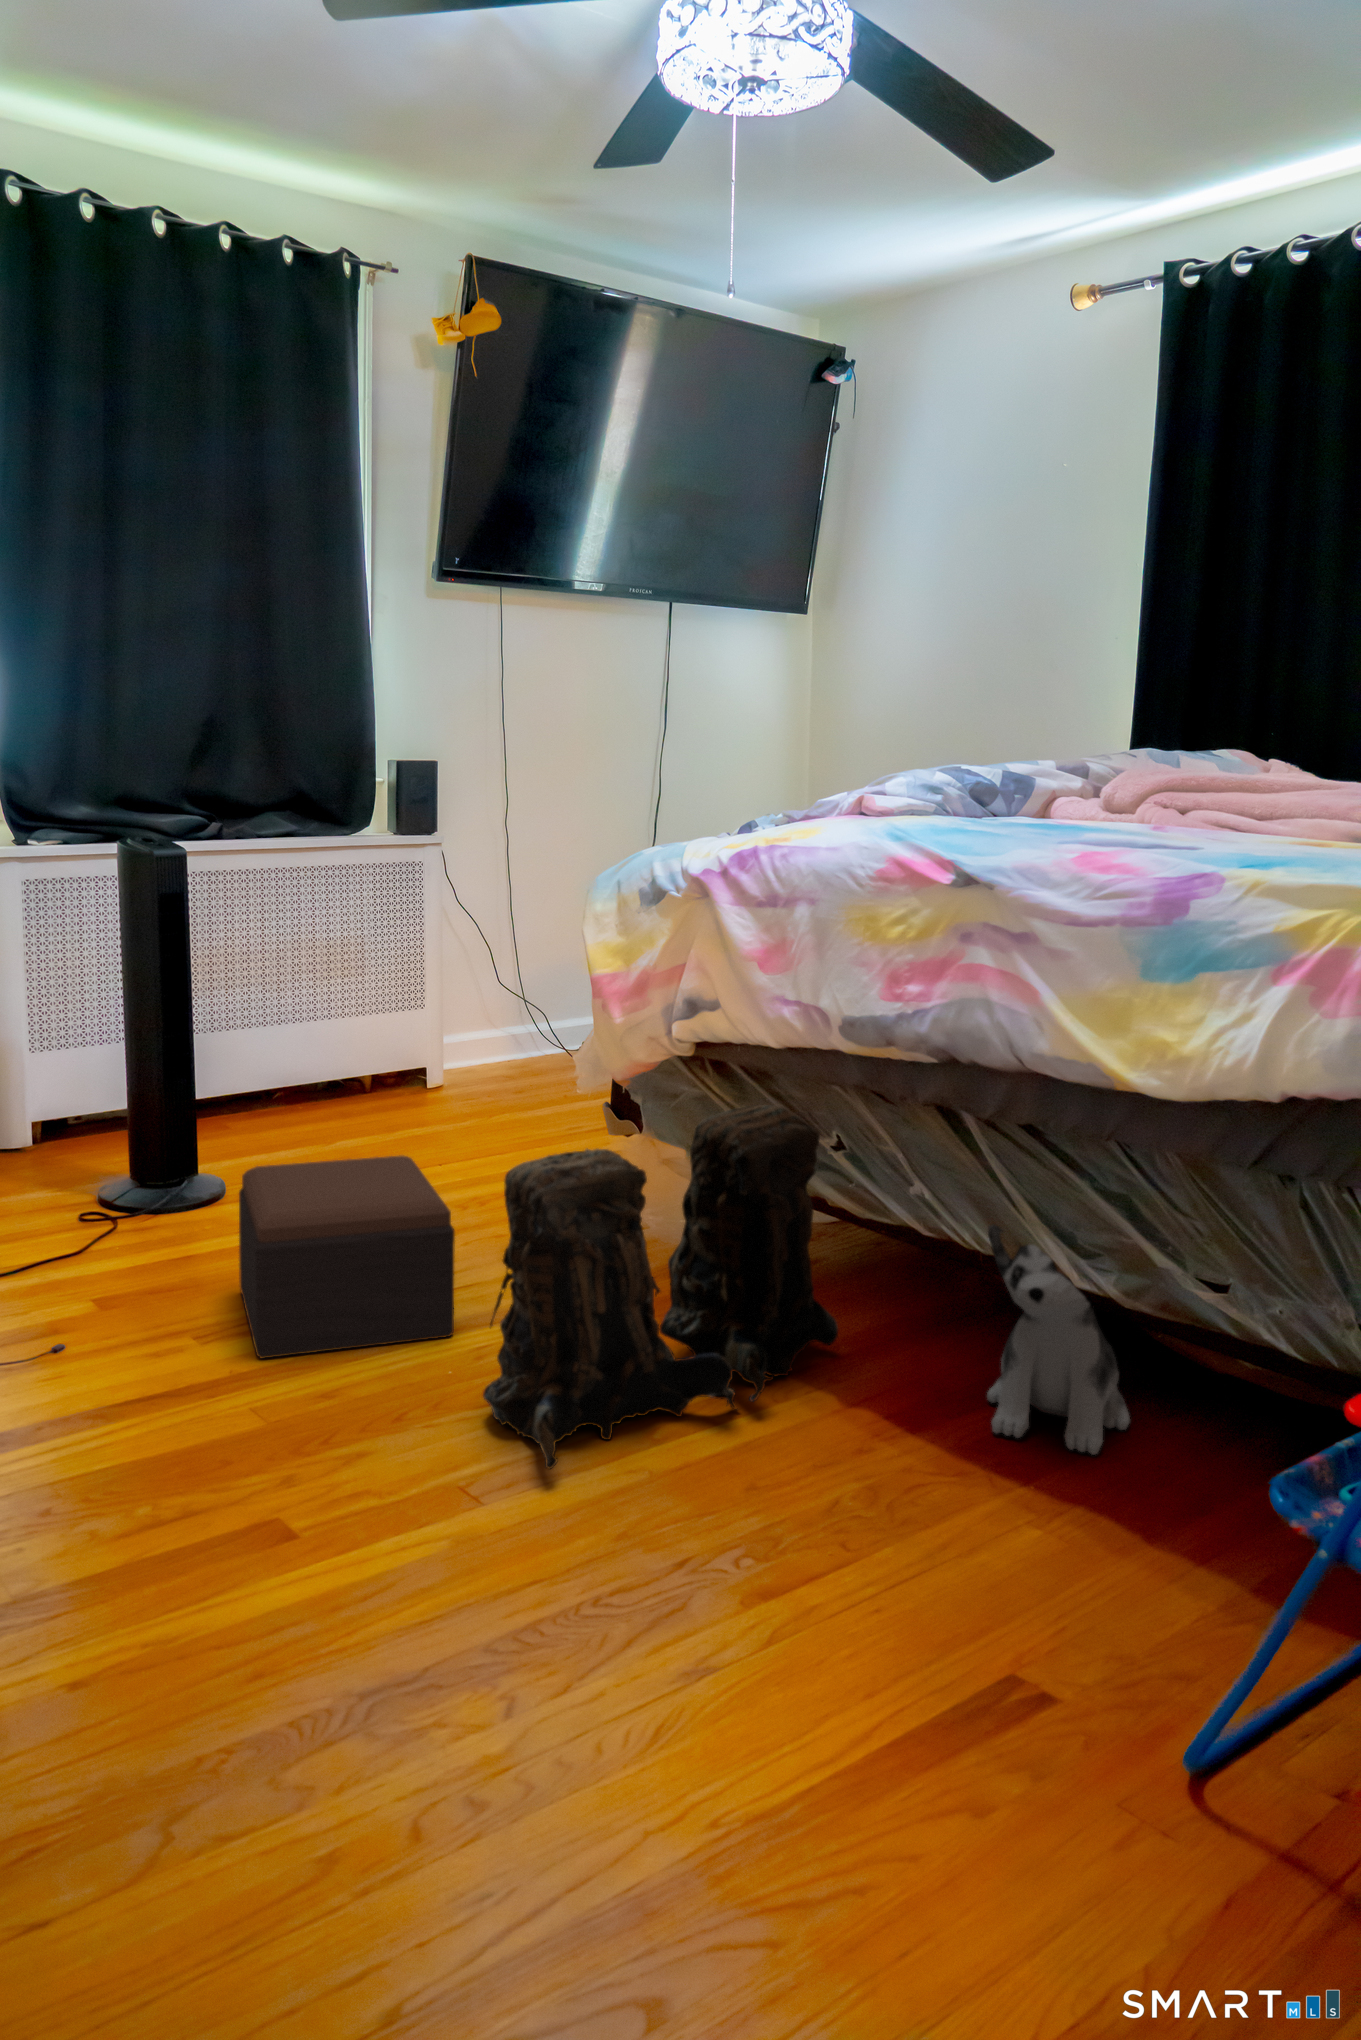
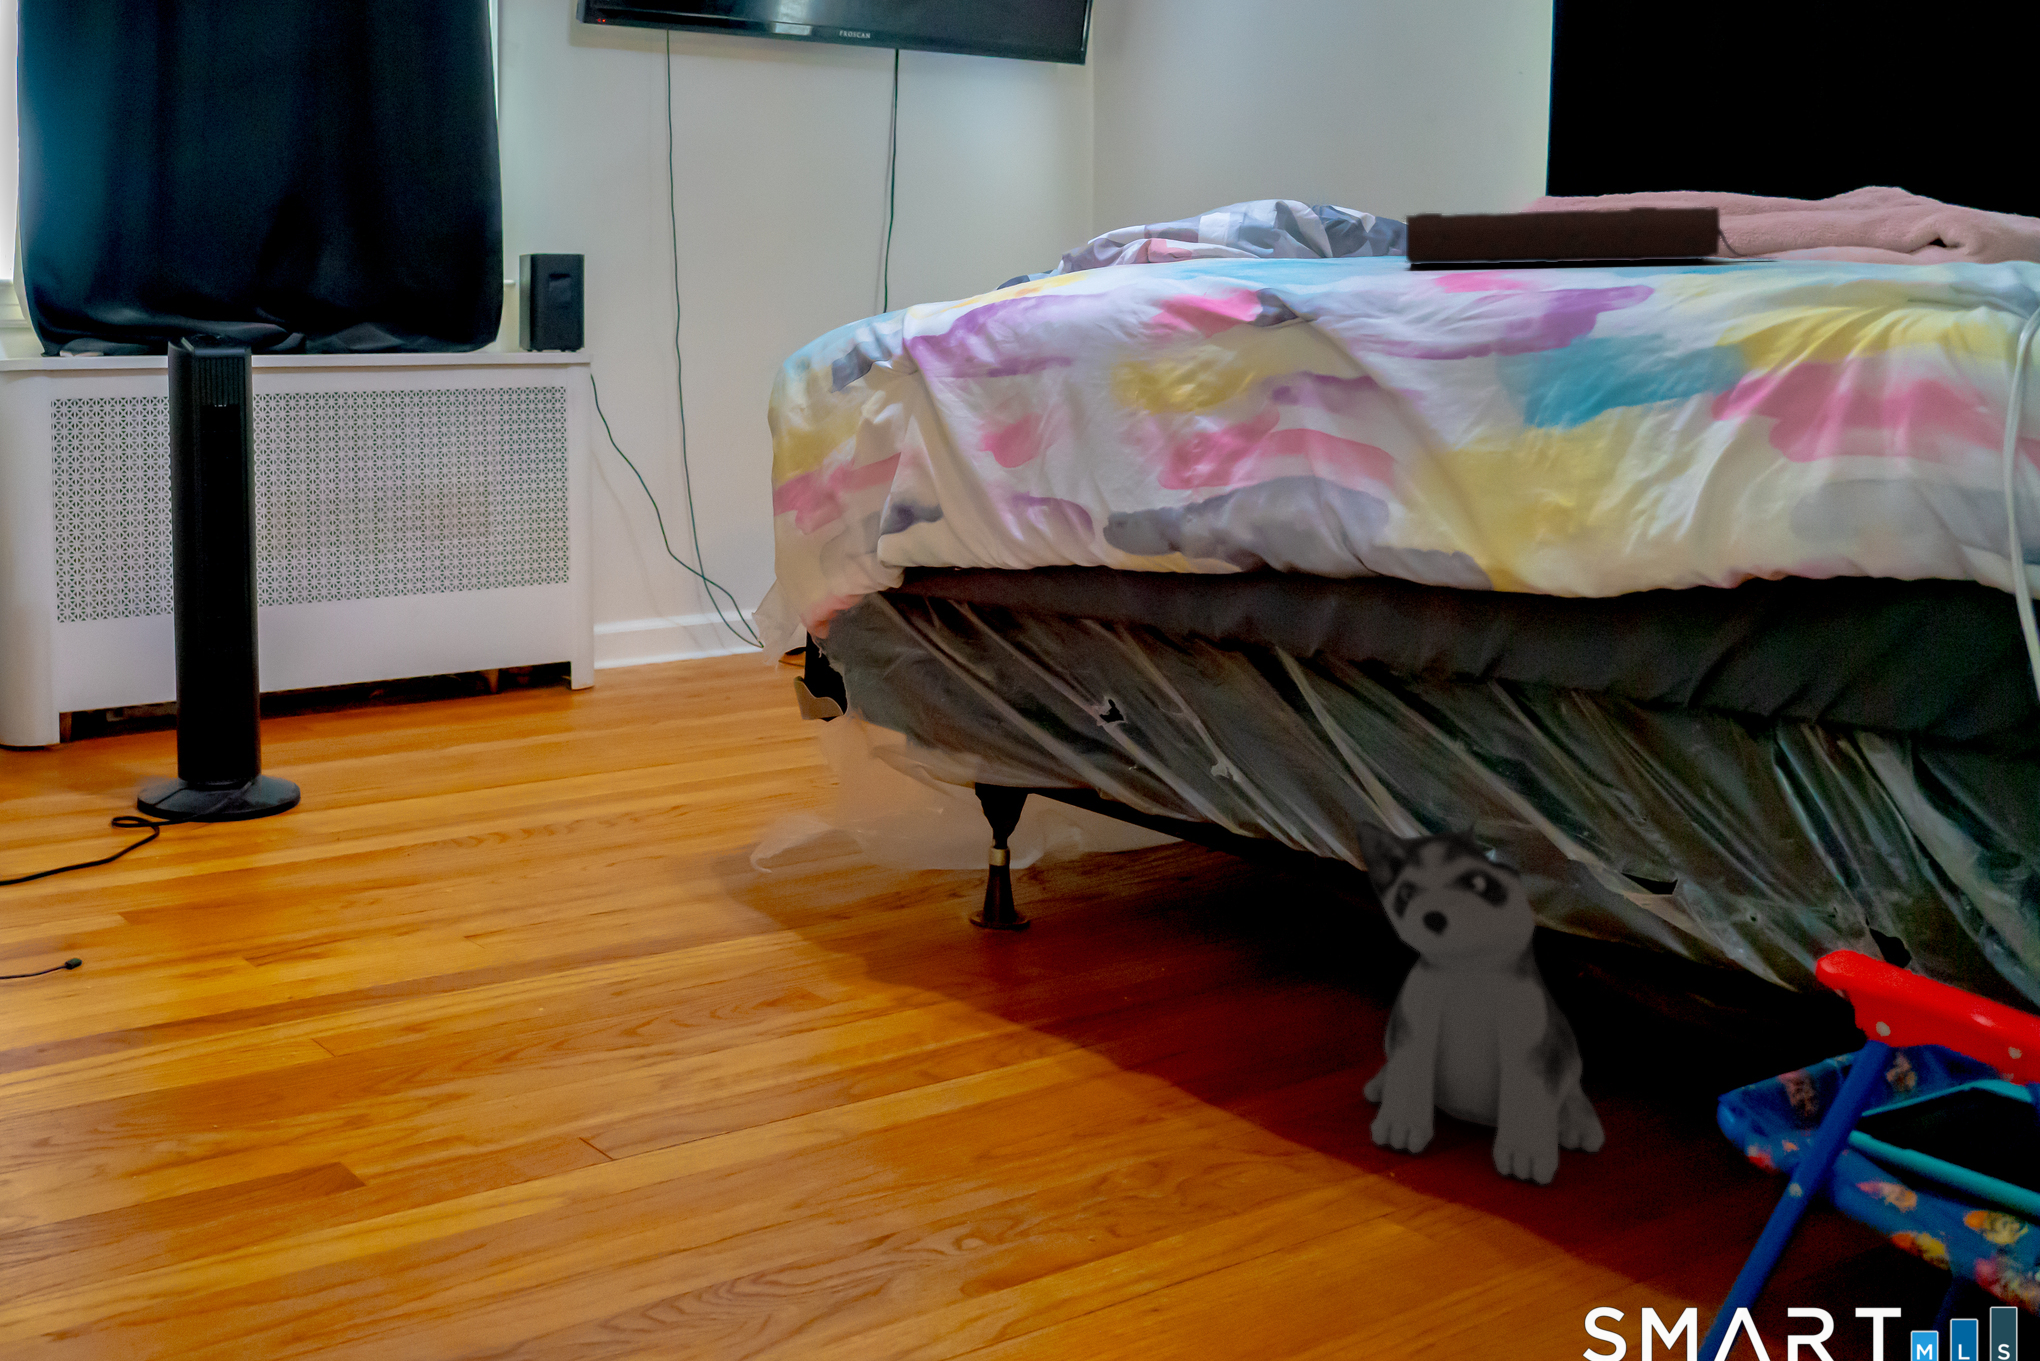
book: none [1028,808,1259,848] -> present [1406,207,1743,265]
backpack: present [483,1105,838,1469] -> none [592,649,1129,1149]
footstool: present [239,1156,455,1359] -> none [285,731,567,992]

